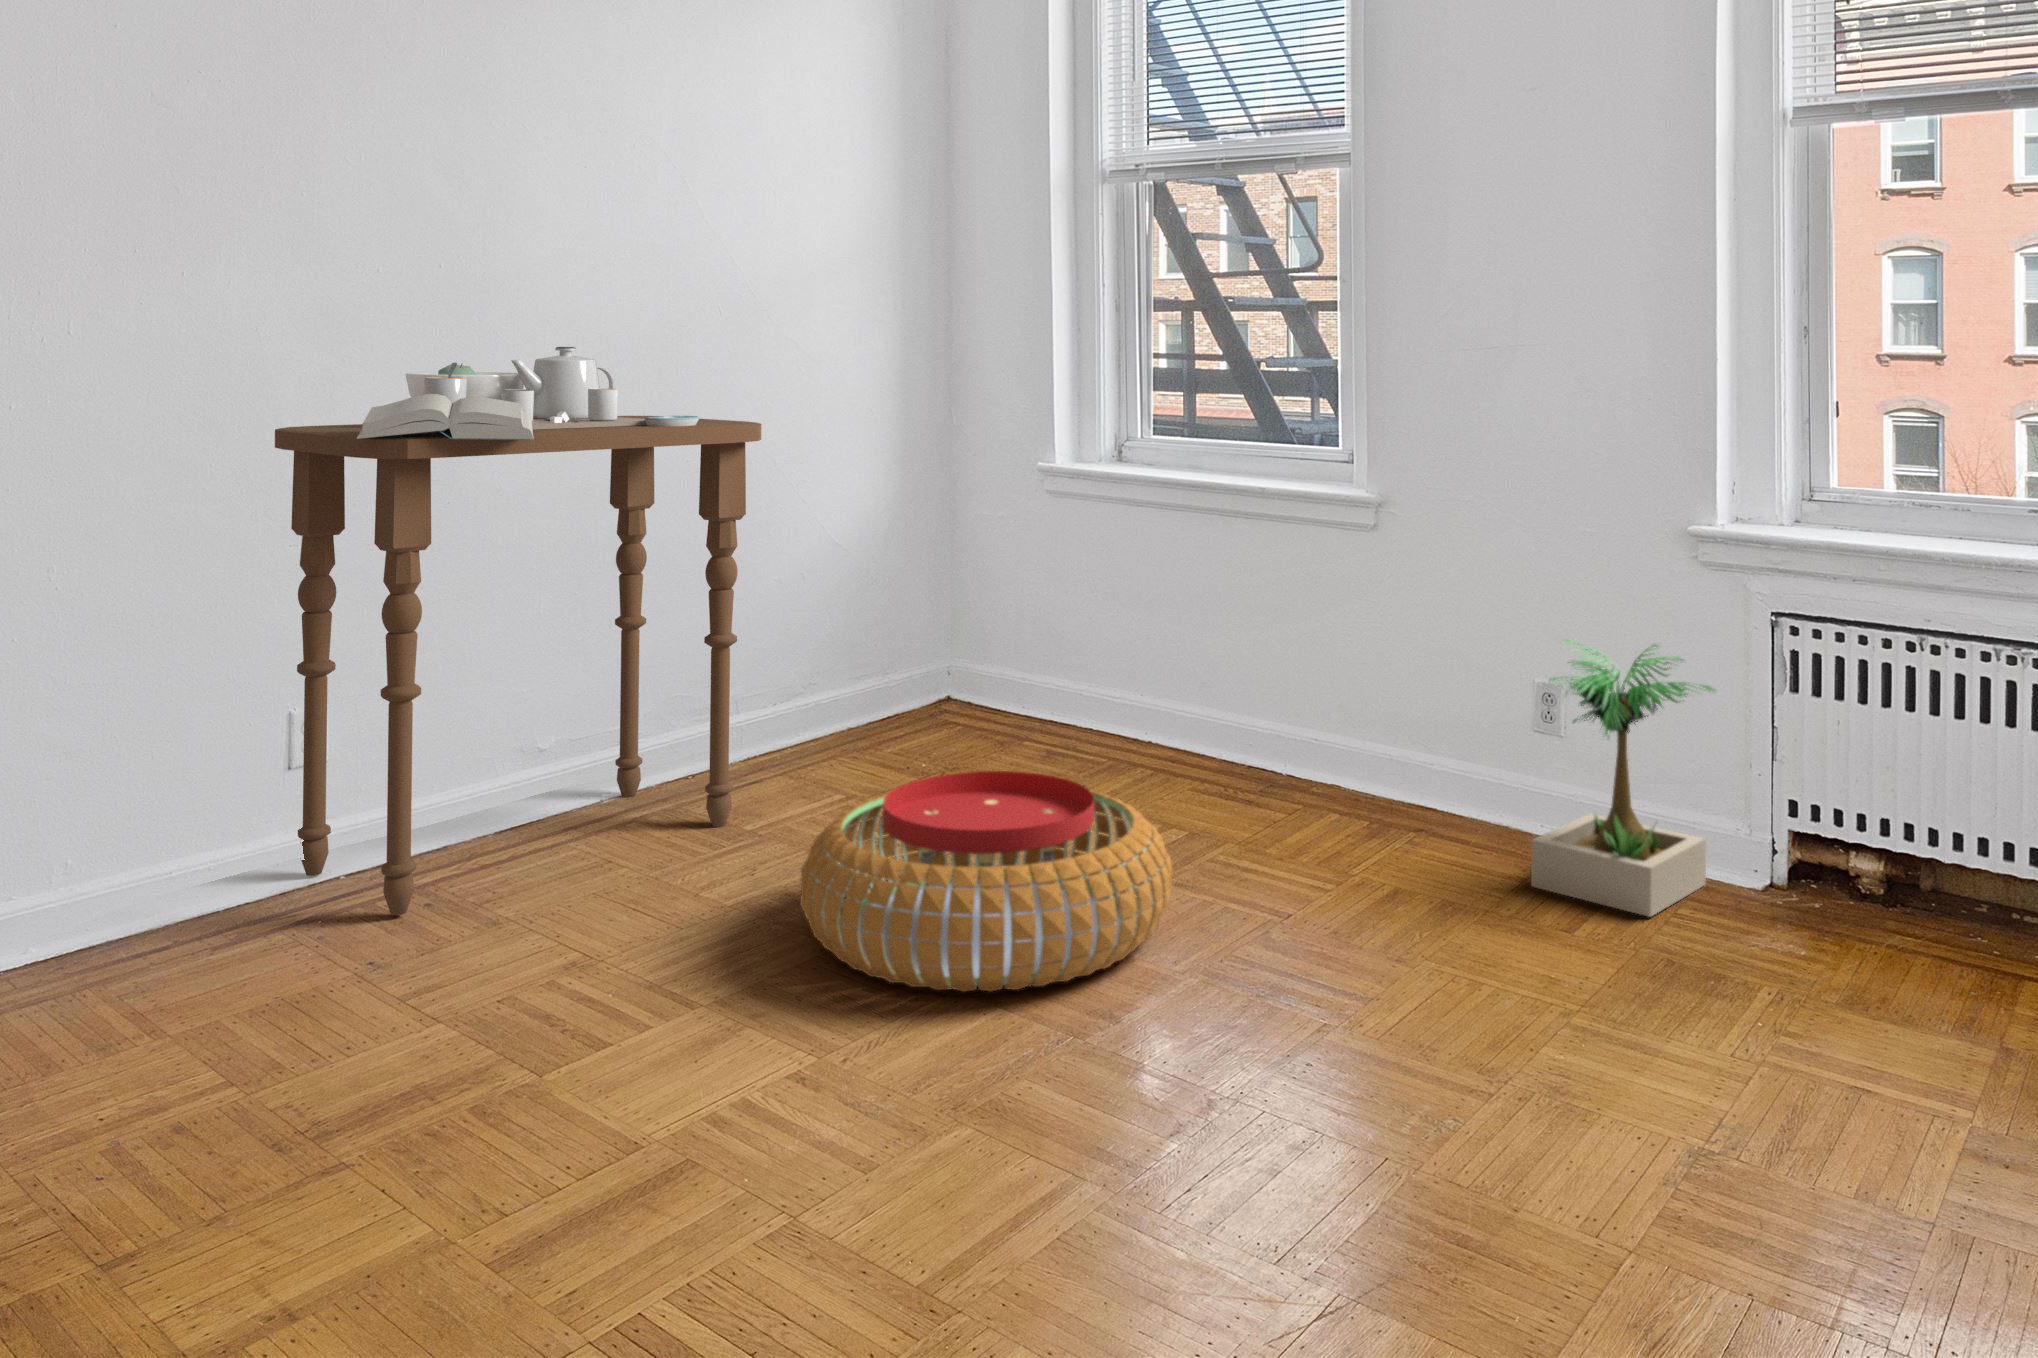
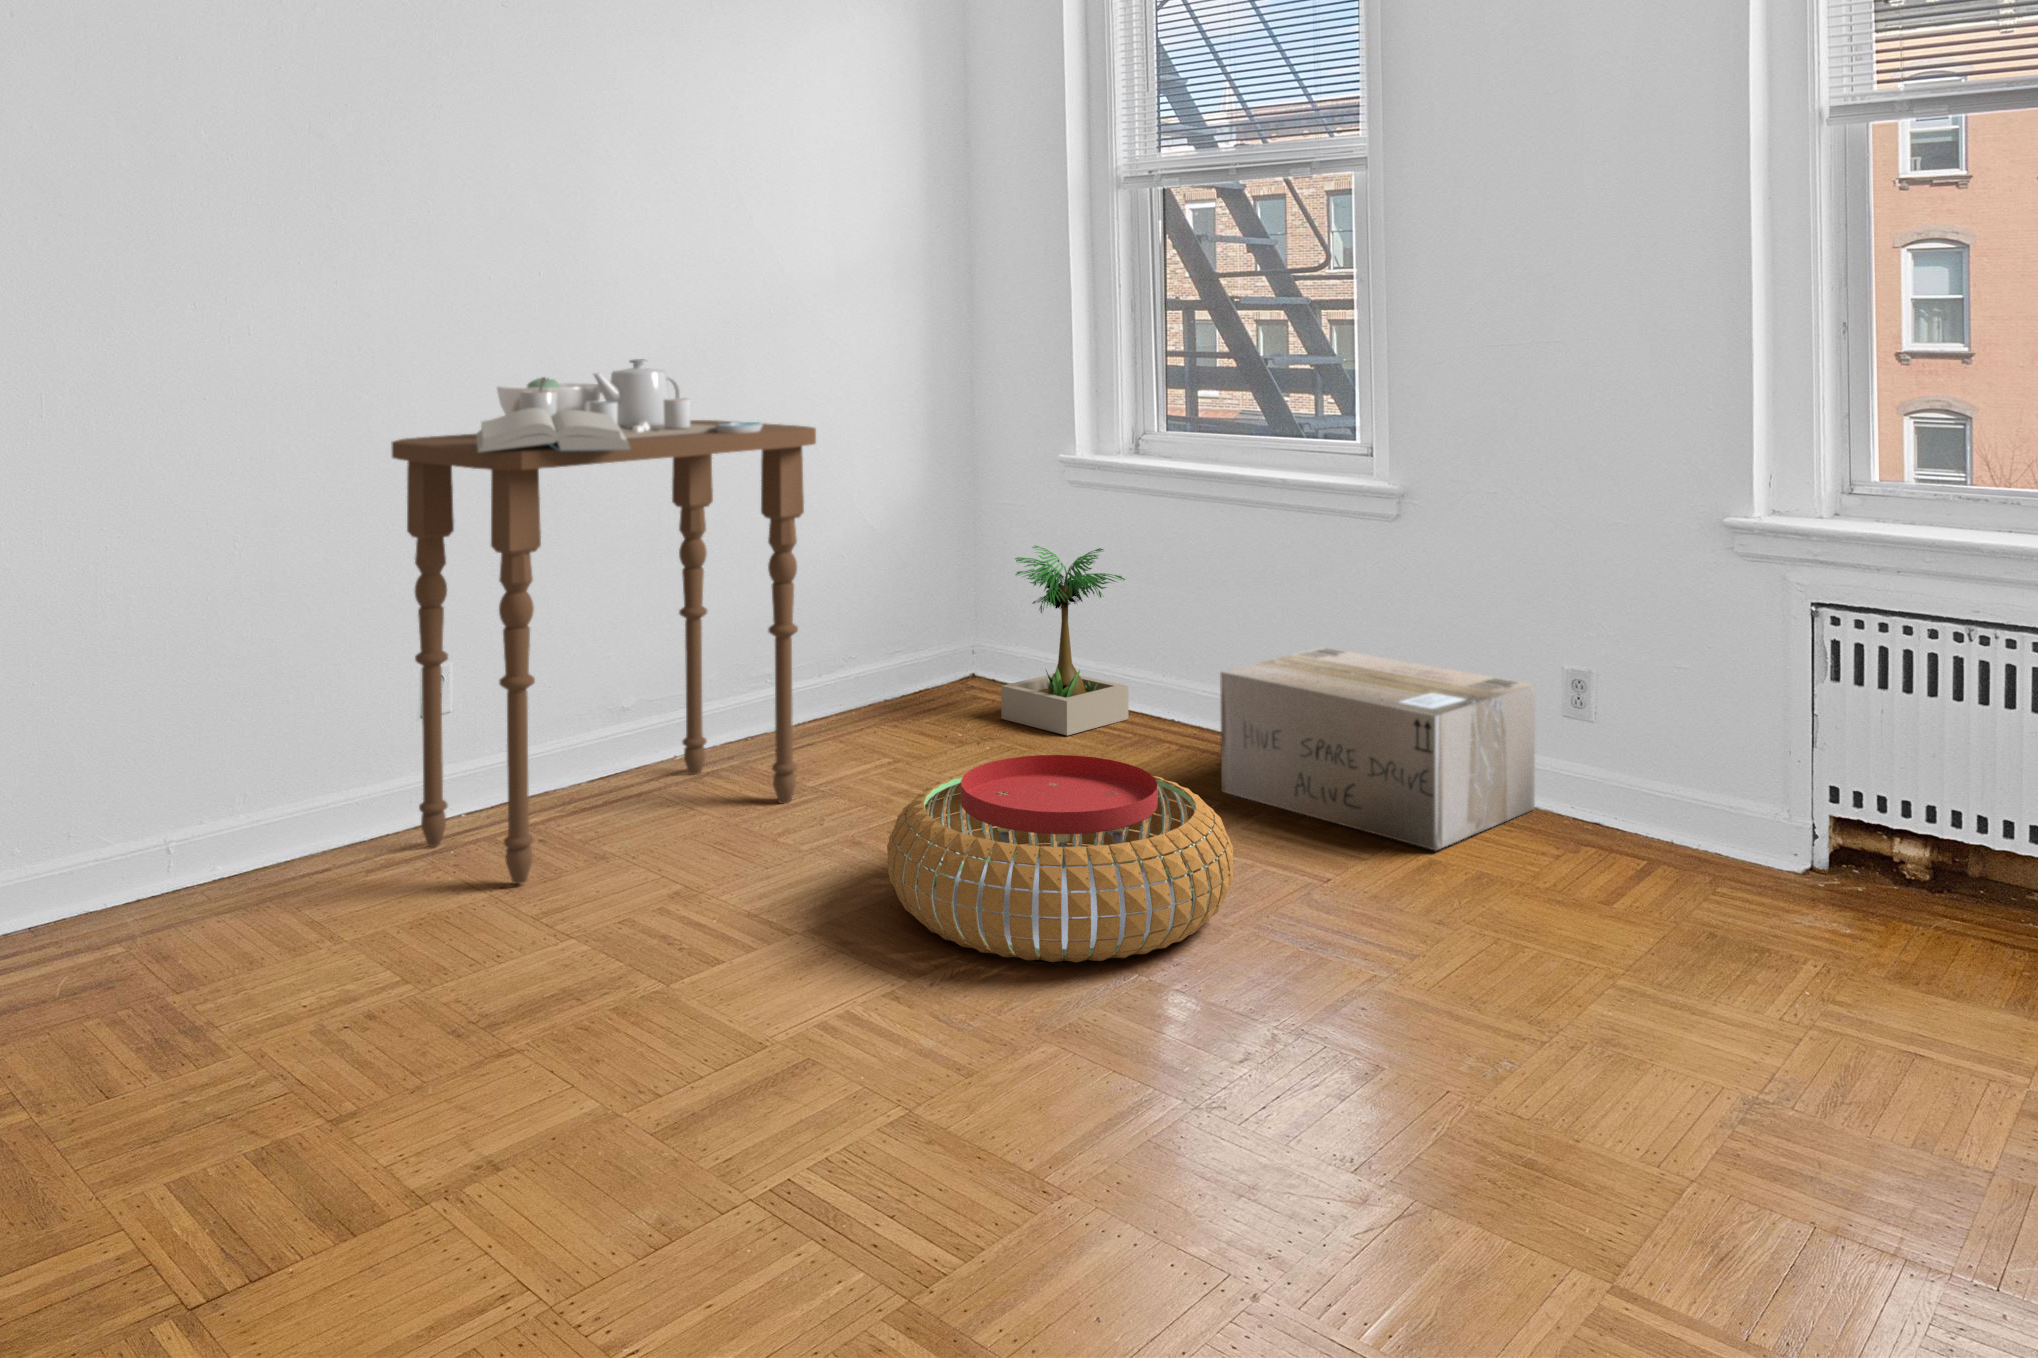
potted plant: present [1531,639,1715,917] -> present [1001,545,1129,735]
cardboard box: none [1187,660,1507,870] -> present [1220,647,1535,850]

